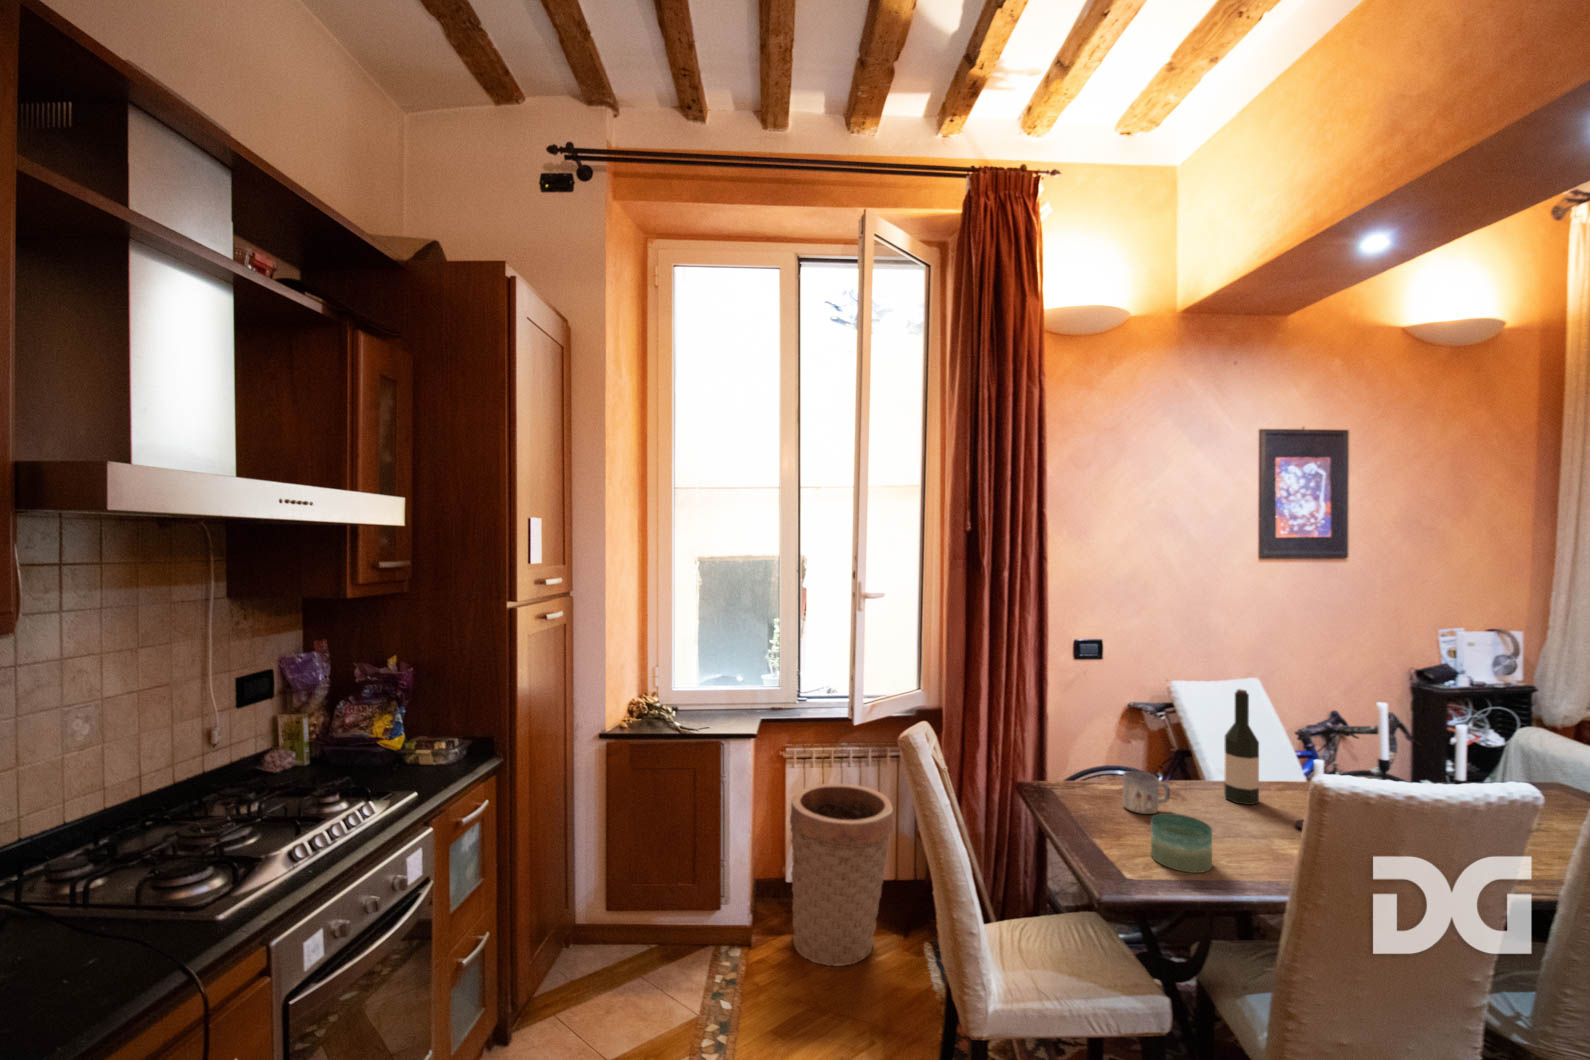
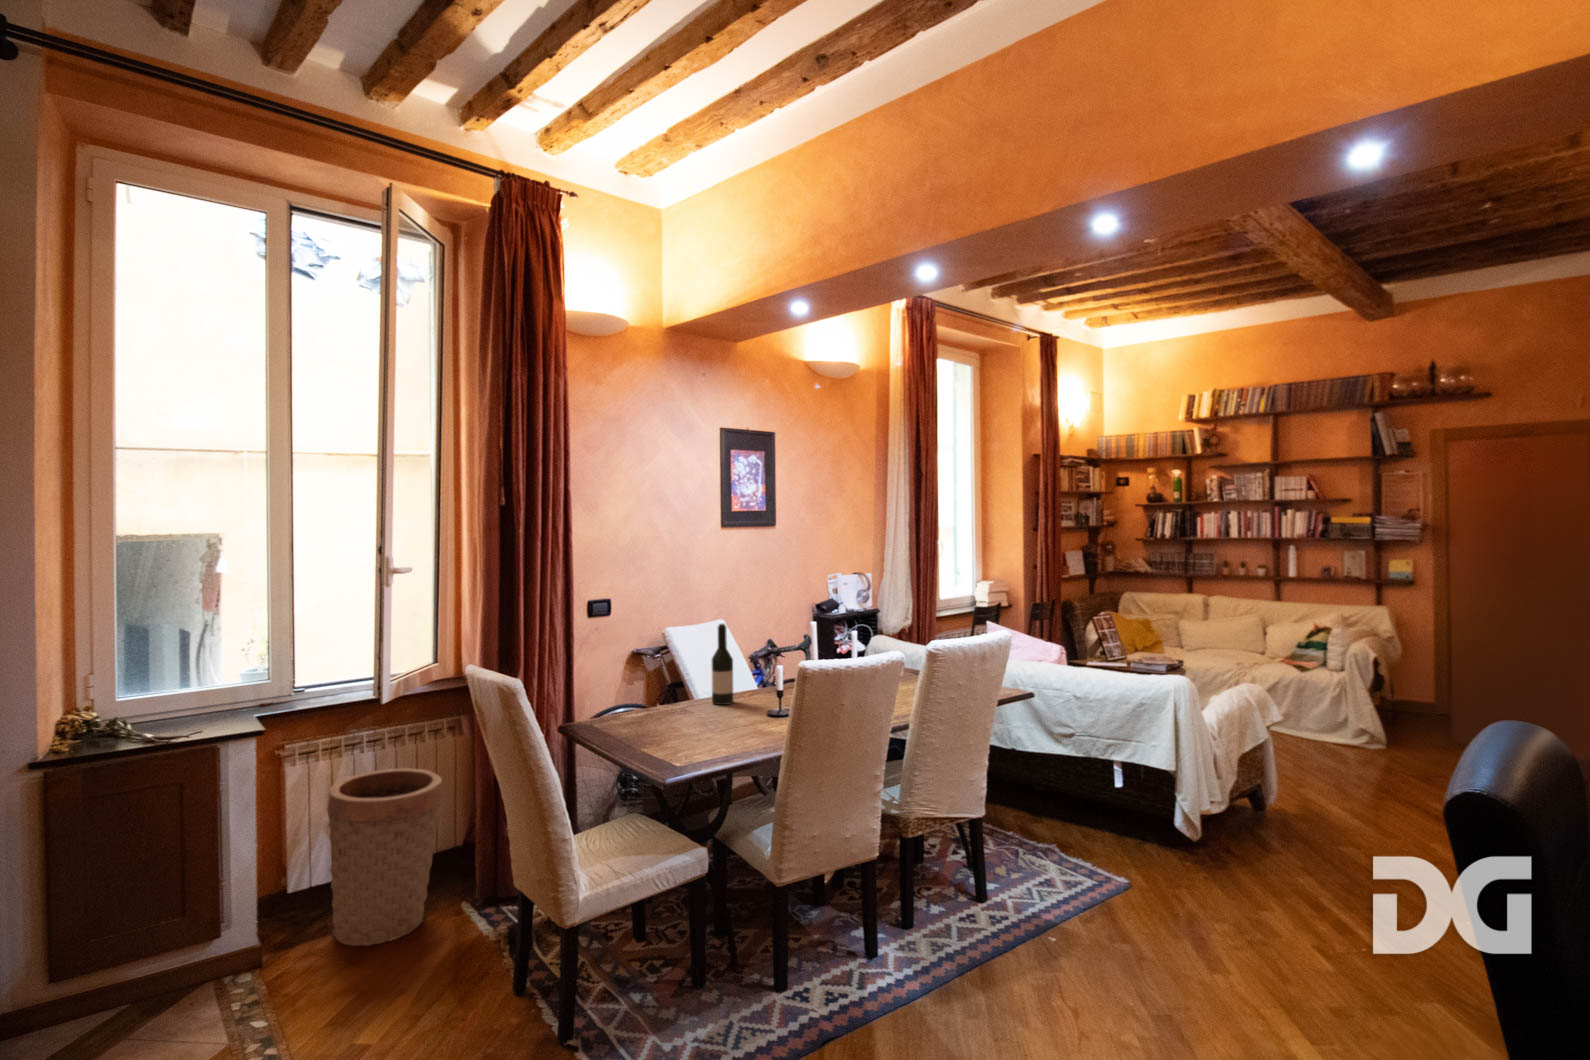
mug: present [1123,771,1170,814] -> none [649,693,681,722]
candle: present [1151,813,1212,873] -> none [676,711,714,746]

